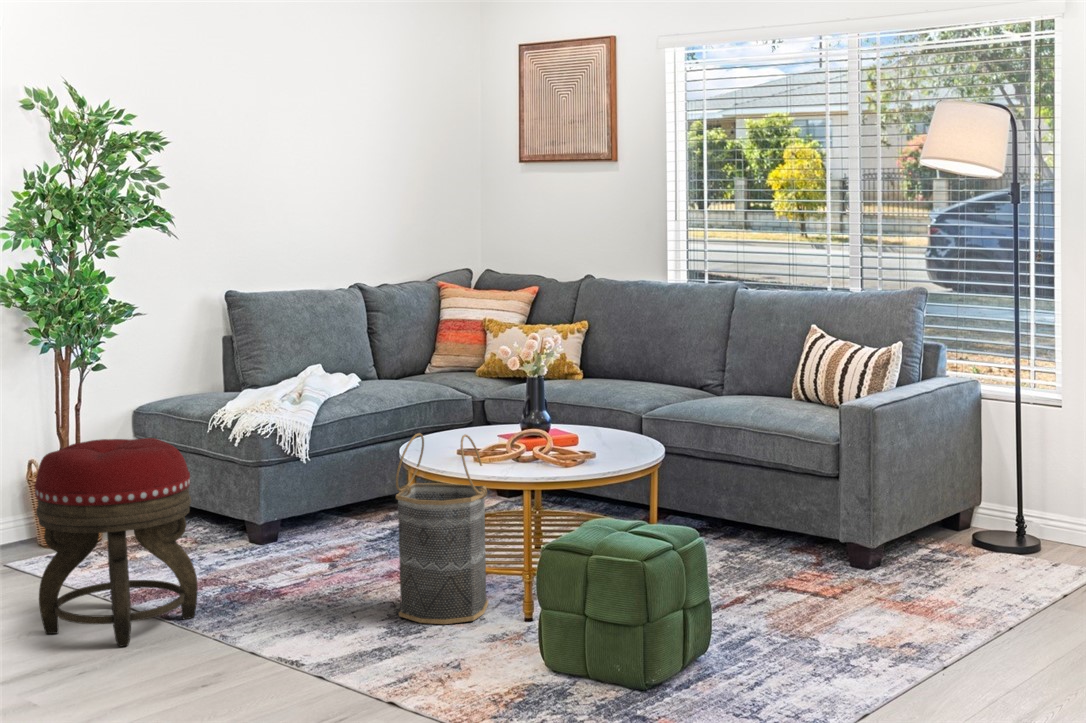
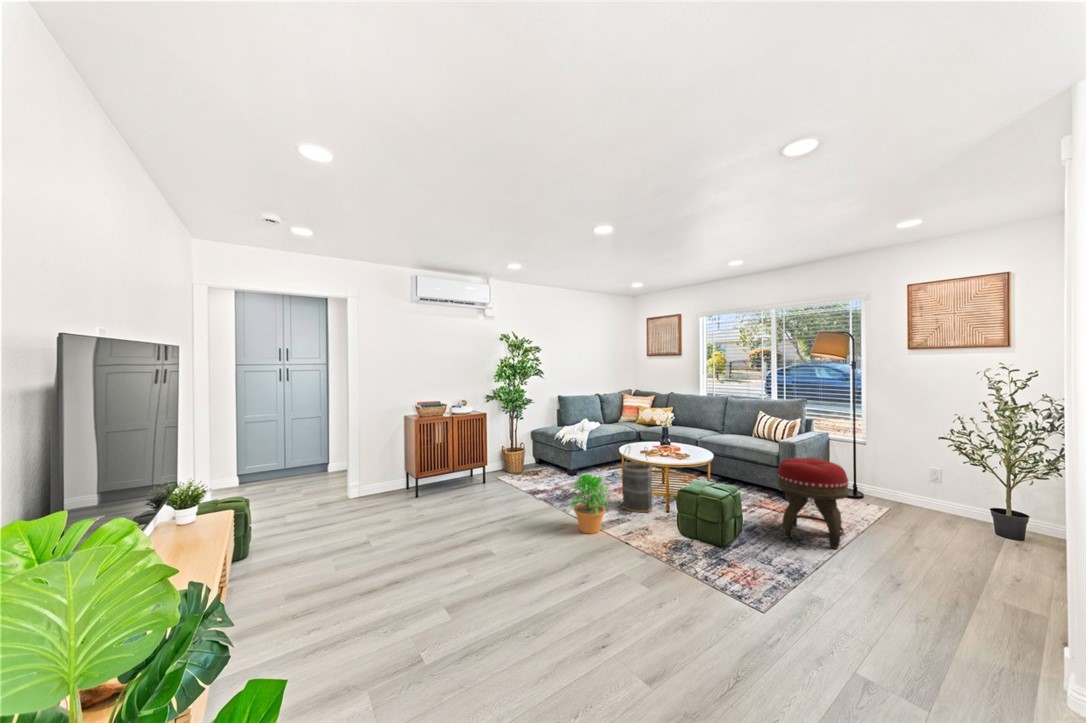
footstool: present [35,438,198,647] -> present [777,458,848,549]
potted plant: none [222,515,351,691] -> present [570,473,607,534]

